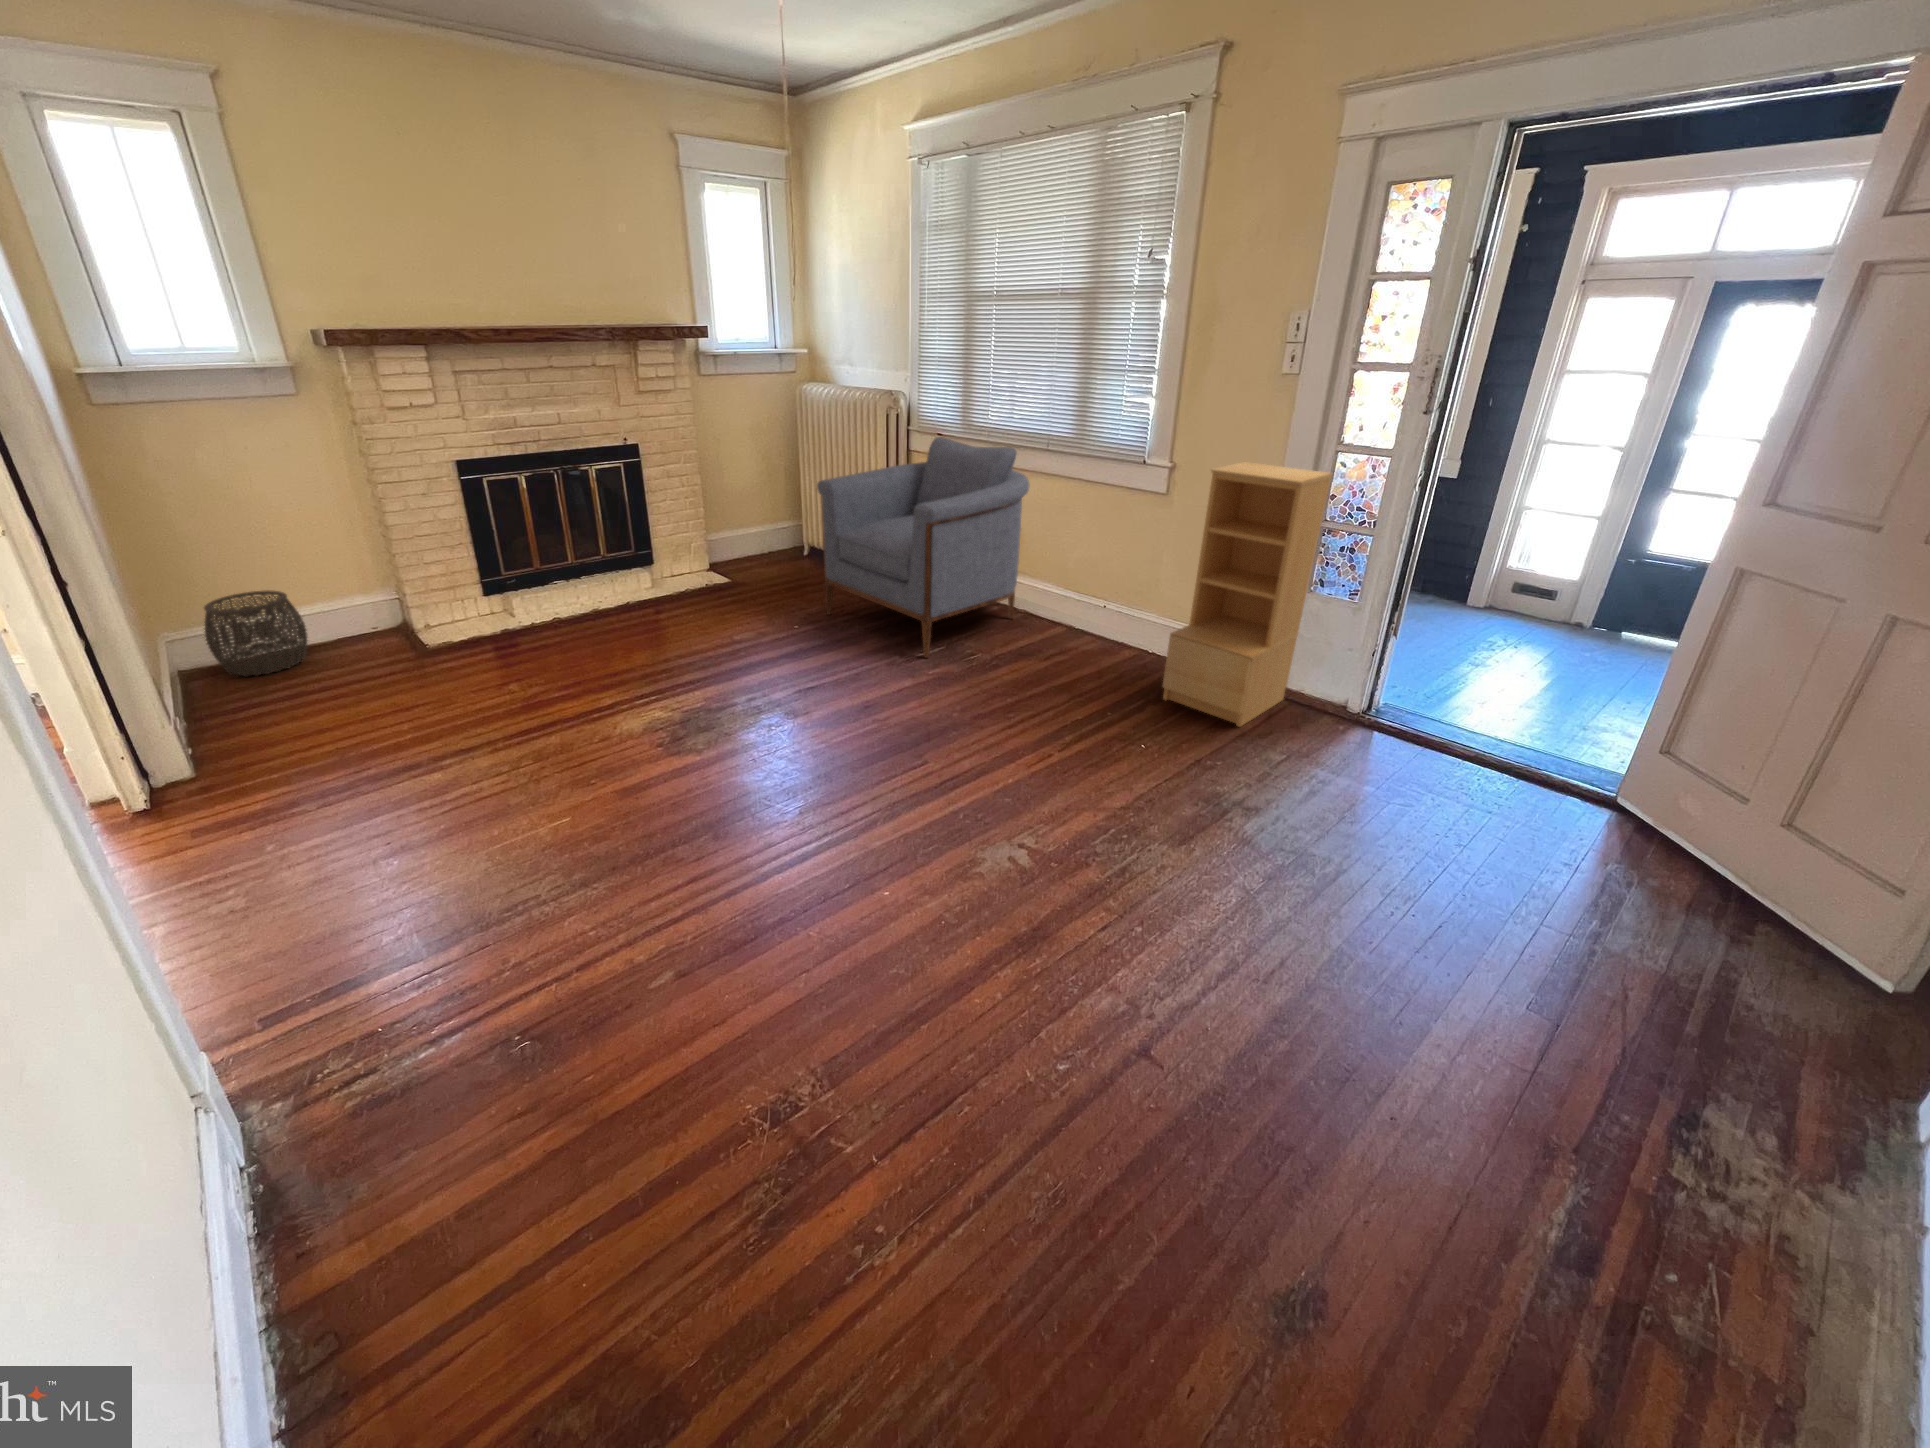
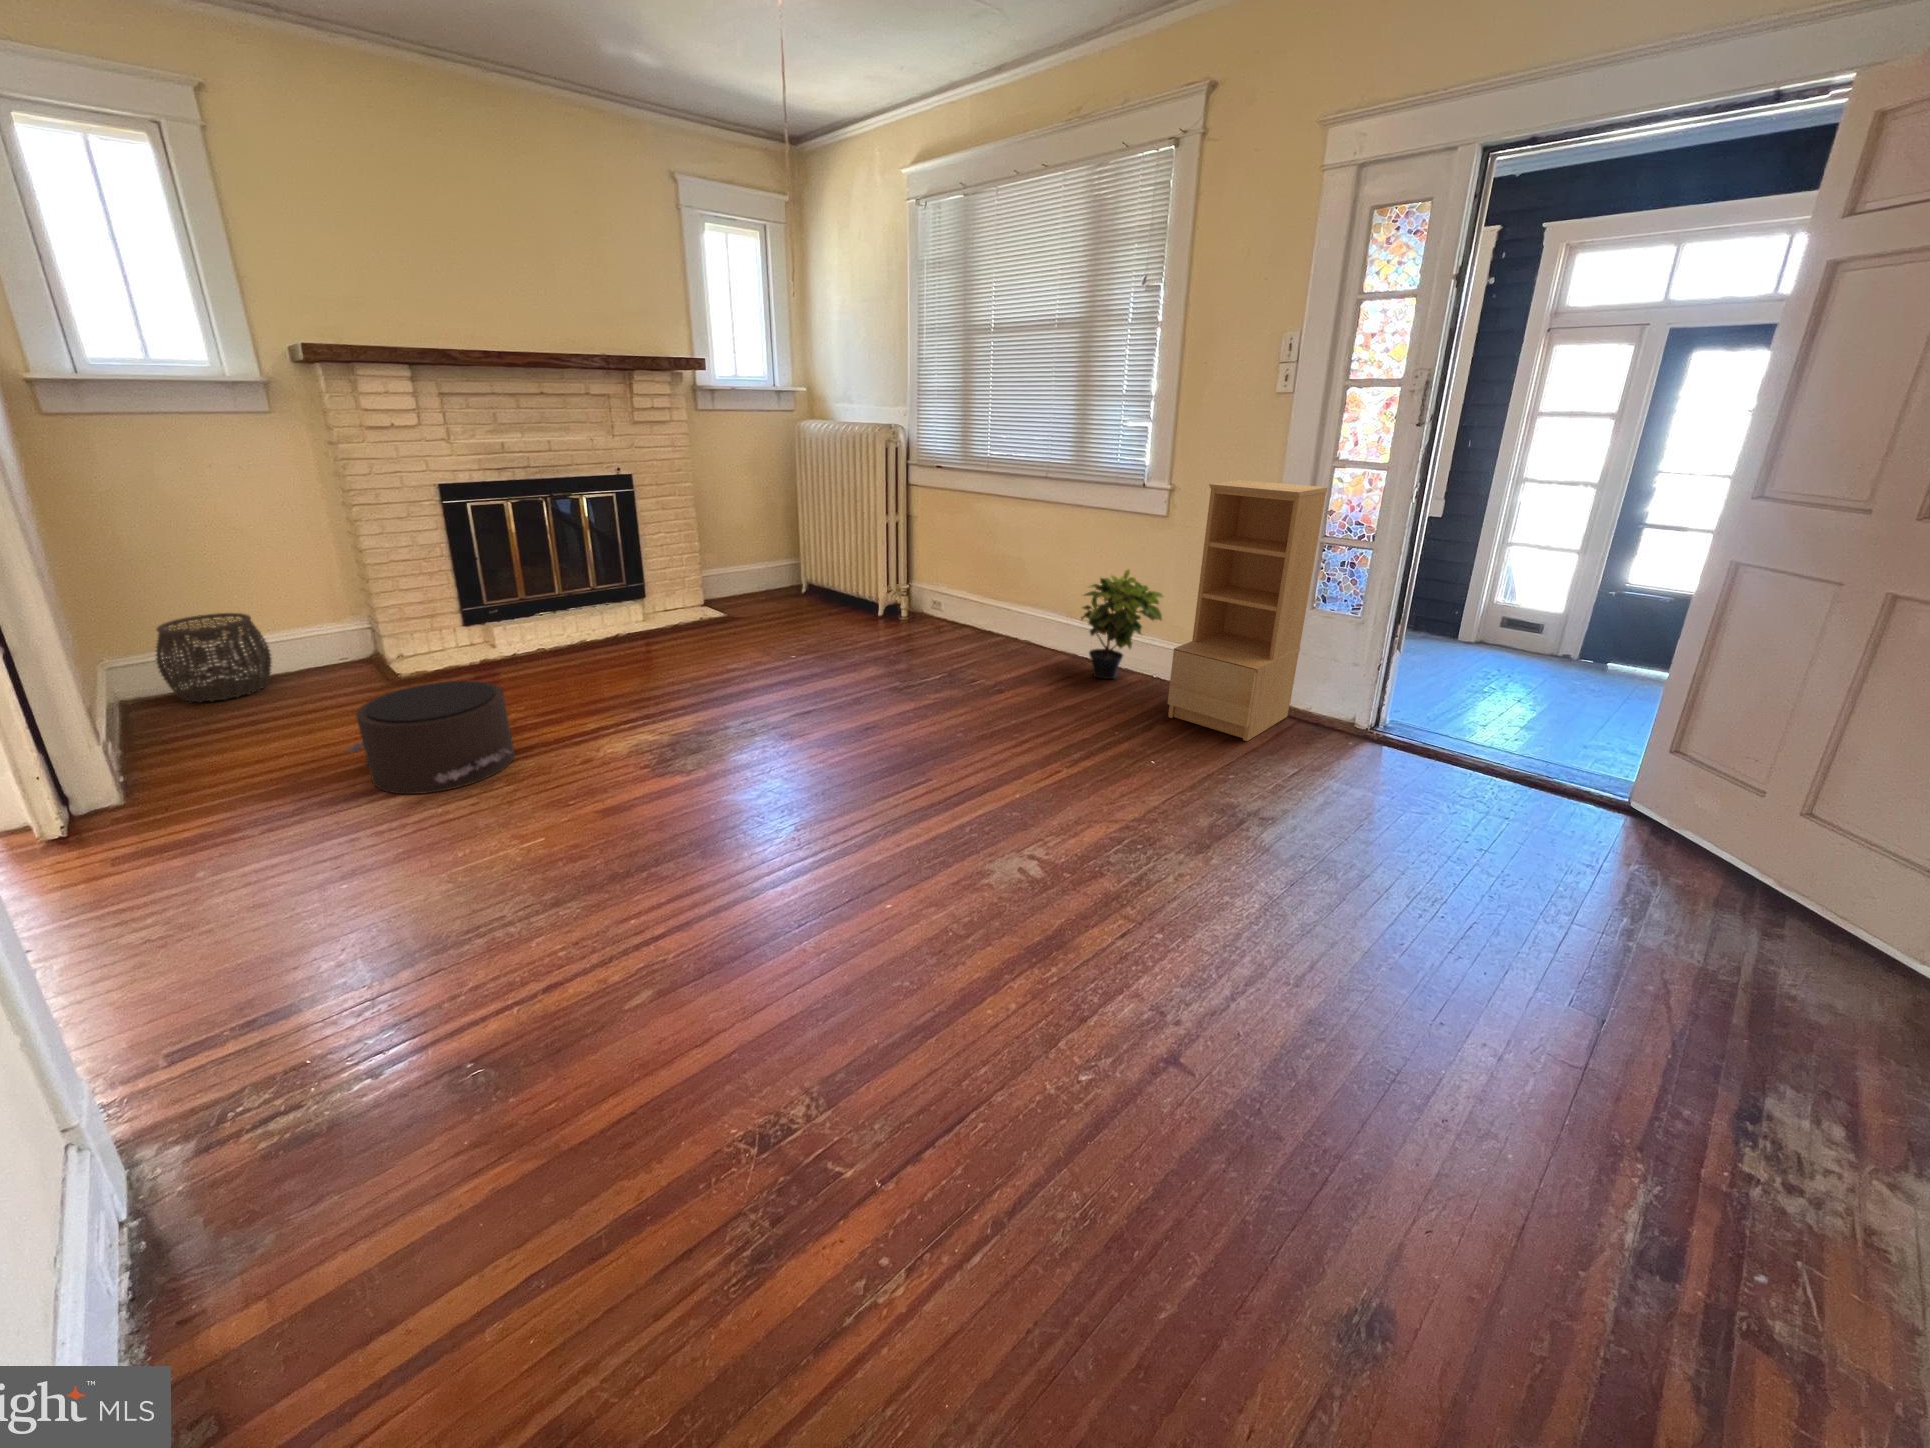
armchair: present [817,437,1029,658] -> none [816,467,1029,681]
potted plant: none [1079,548,1164,657] -> present [1081,570,1163,679]
pouf: none [382,664,536,774] -> present [346,681,515,794]

